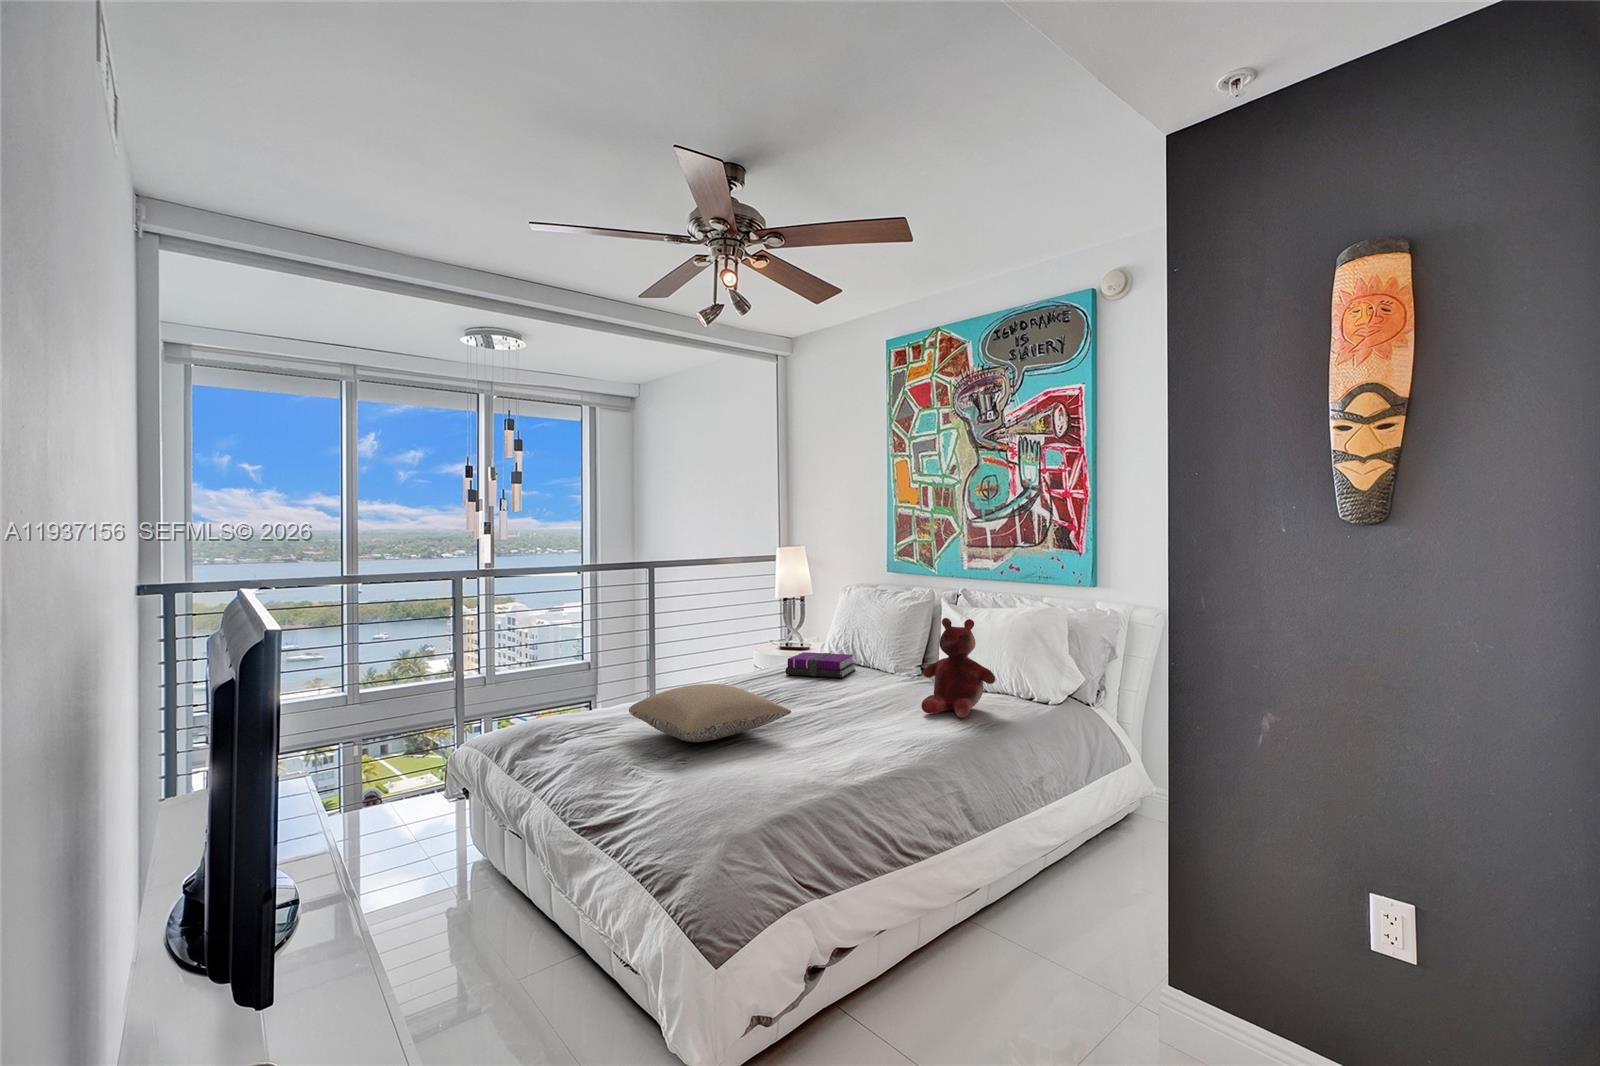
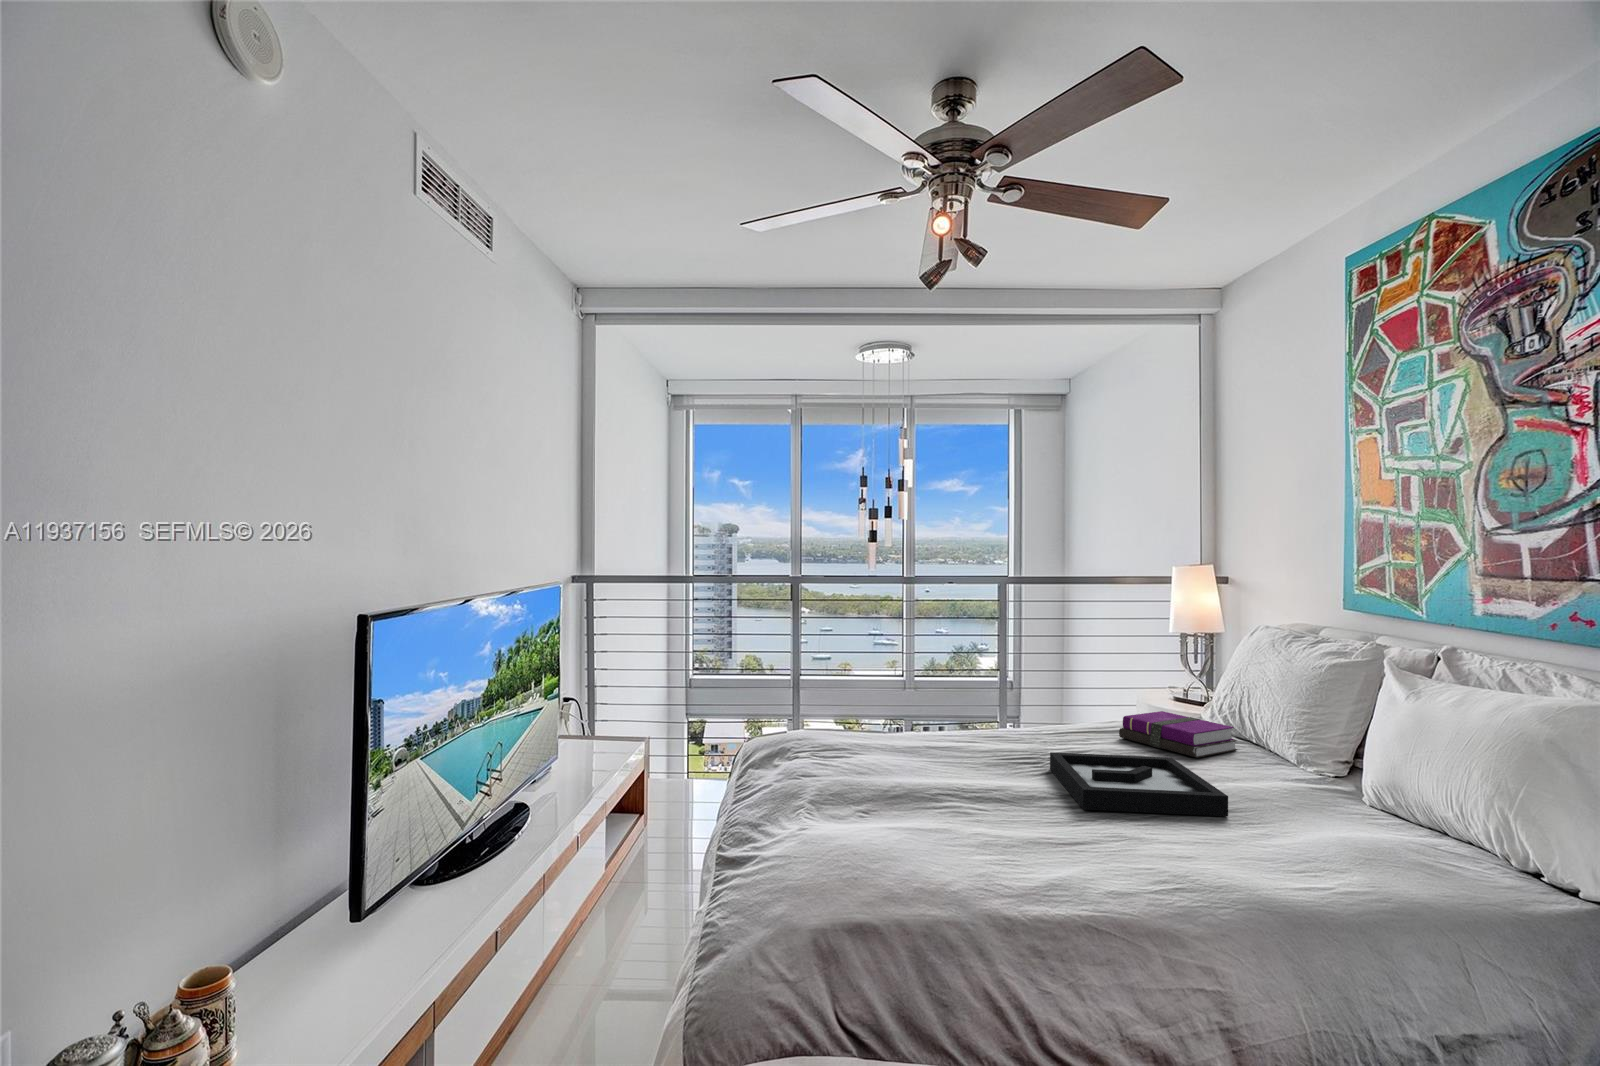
teddy bear: present [921,618,996,718] -> none [1256,690,1421,874]
decorative tray: none [772,678,894,717] -> present [1050,752,1228,816]
pillow: present [629,684,791,742] -> none [829,726,1000,802]

